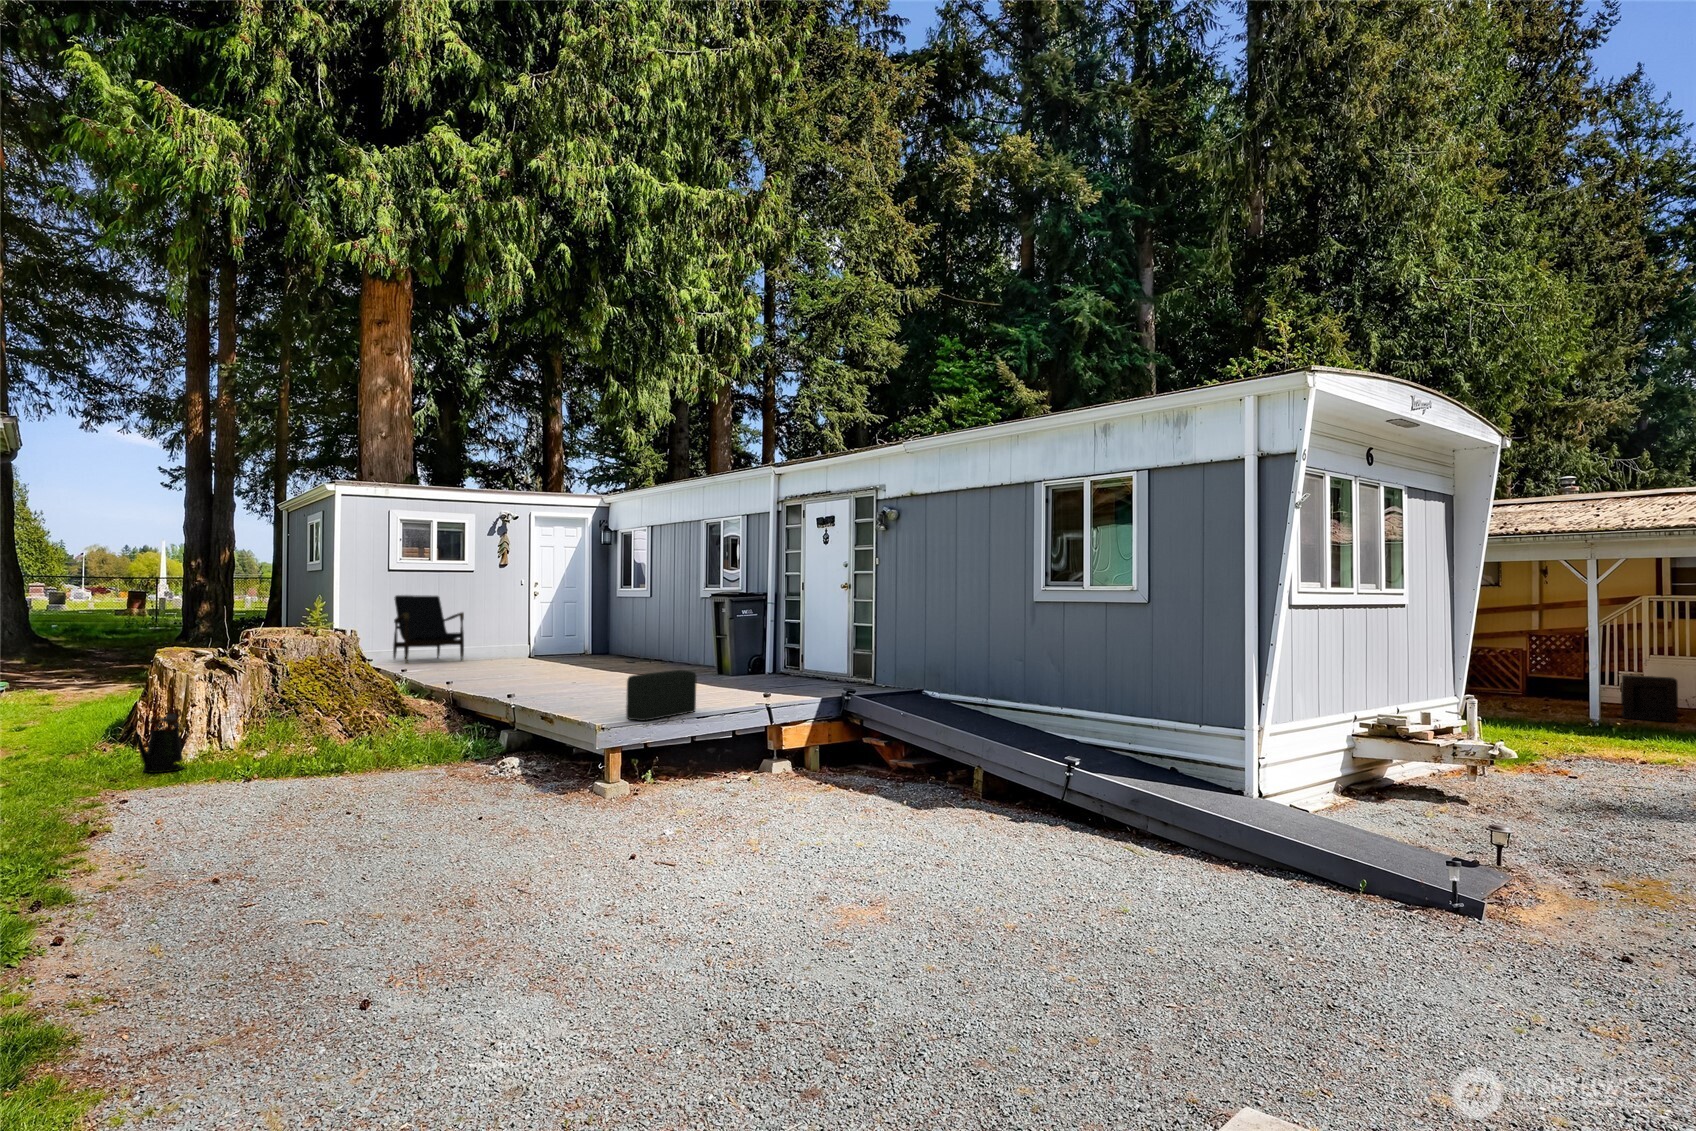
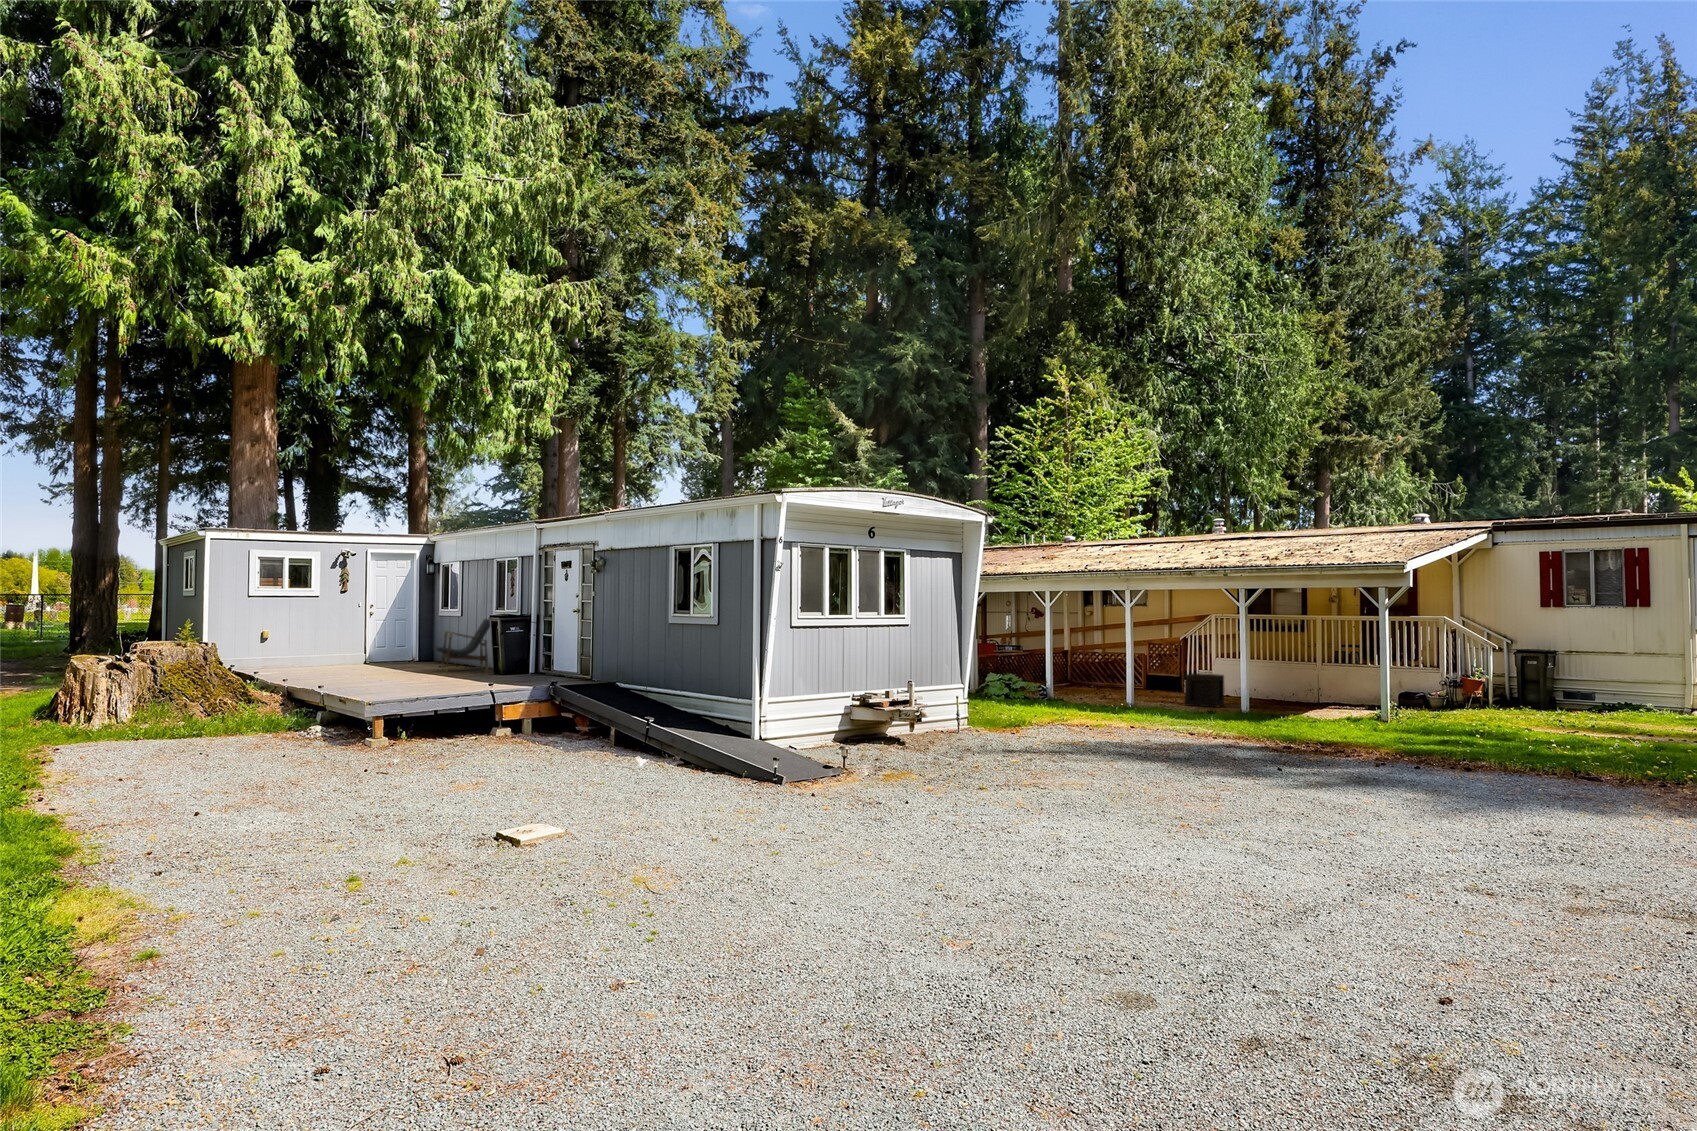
lounge chair: present [393,595,464,663] -> present [435,619,490,671]
pouf: present [626,670,697,721] -> none [387,669,440,700]
watering can: present [135,709,189,773] -> none [60,695,96,737]

